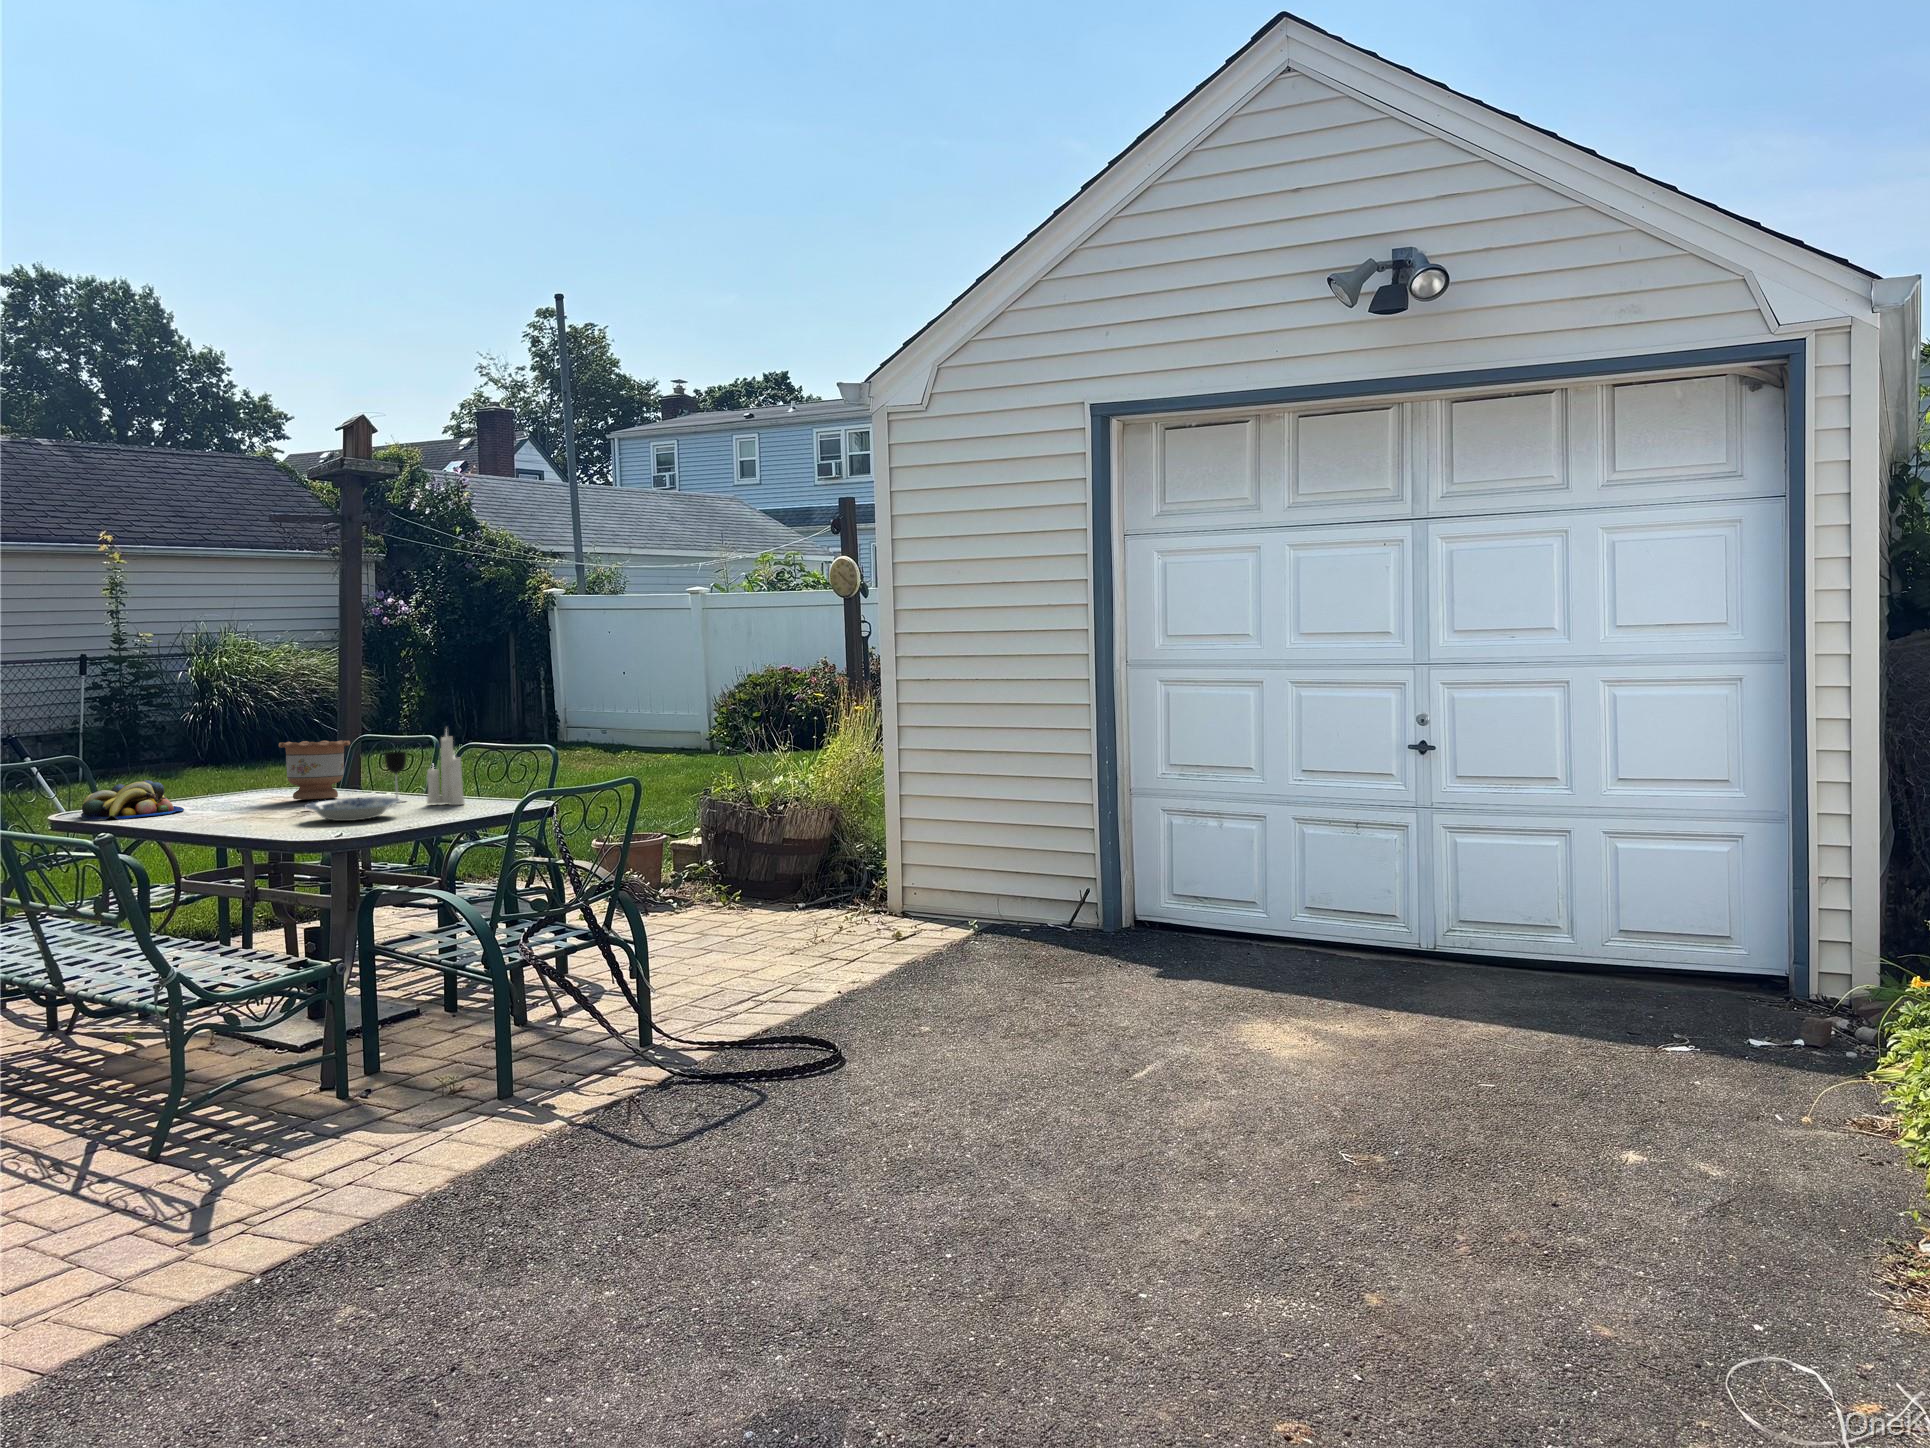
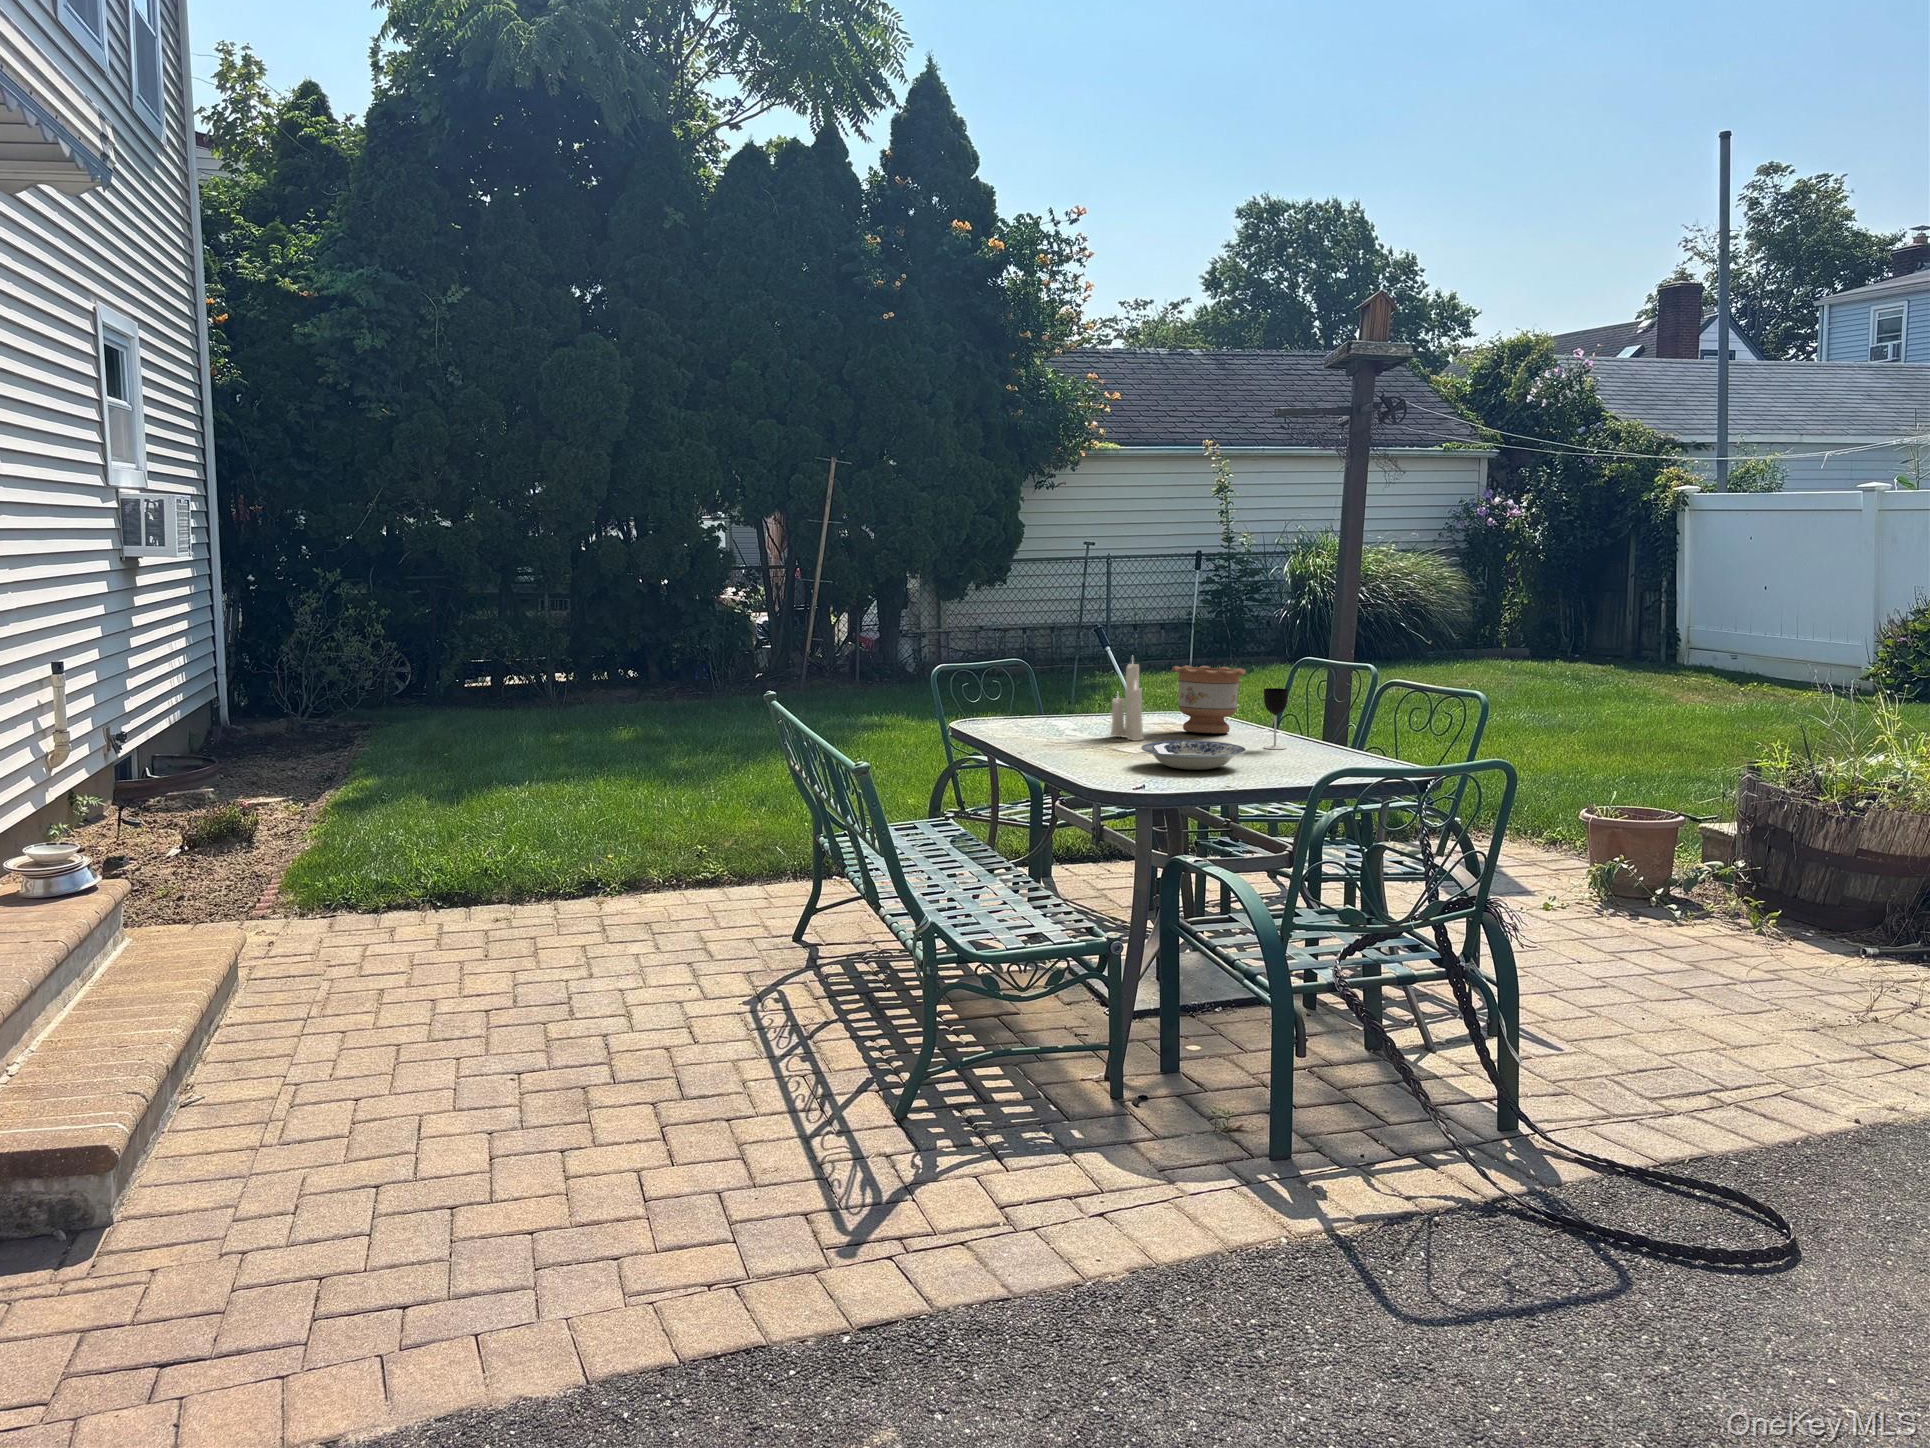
candle: present [427,736,465,805] -> present [1110,664,1143,741]
fruit bowl: present [81,780,184,820] -> none [983,695,1077,734]

